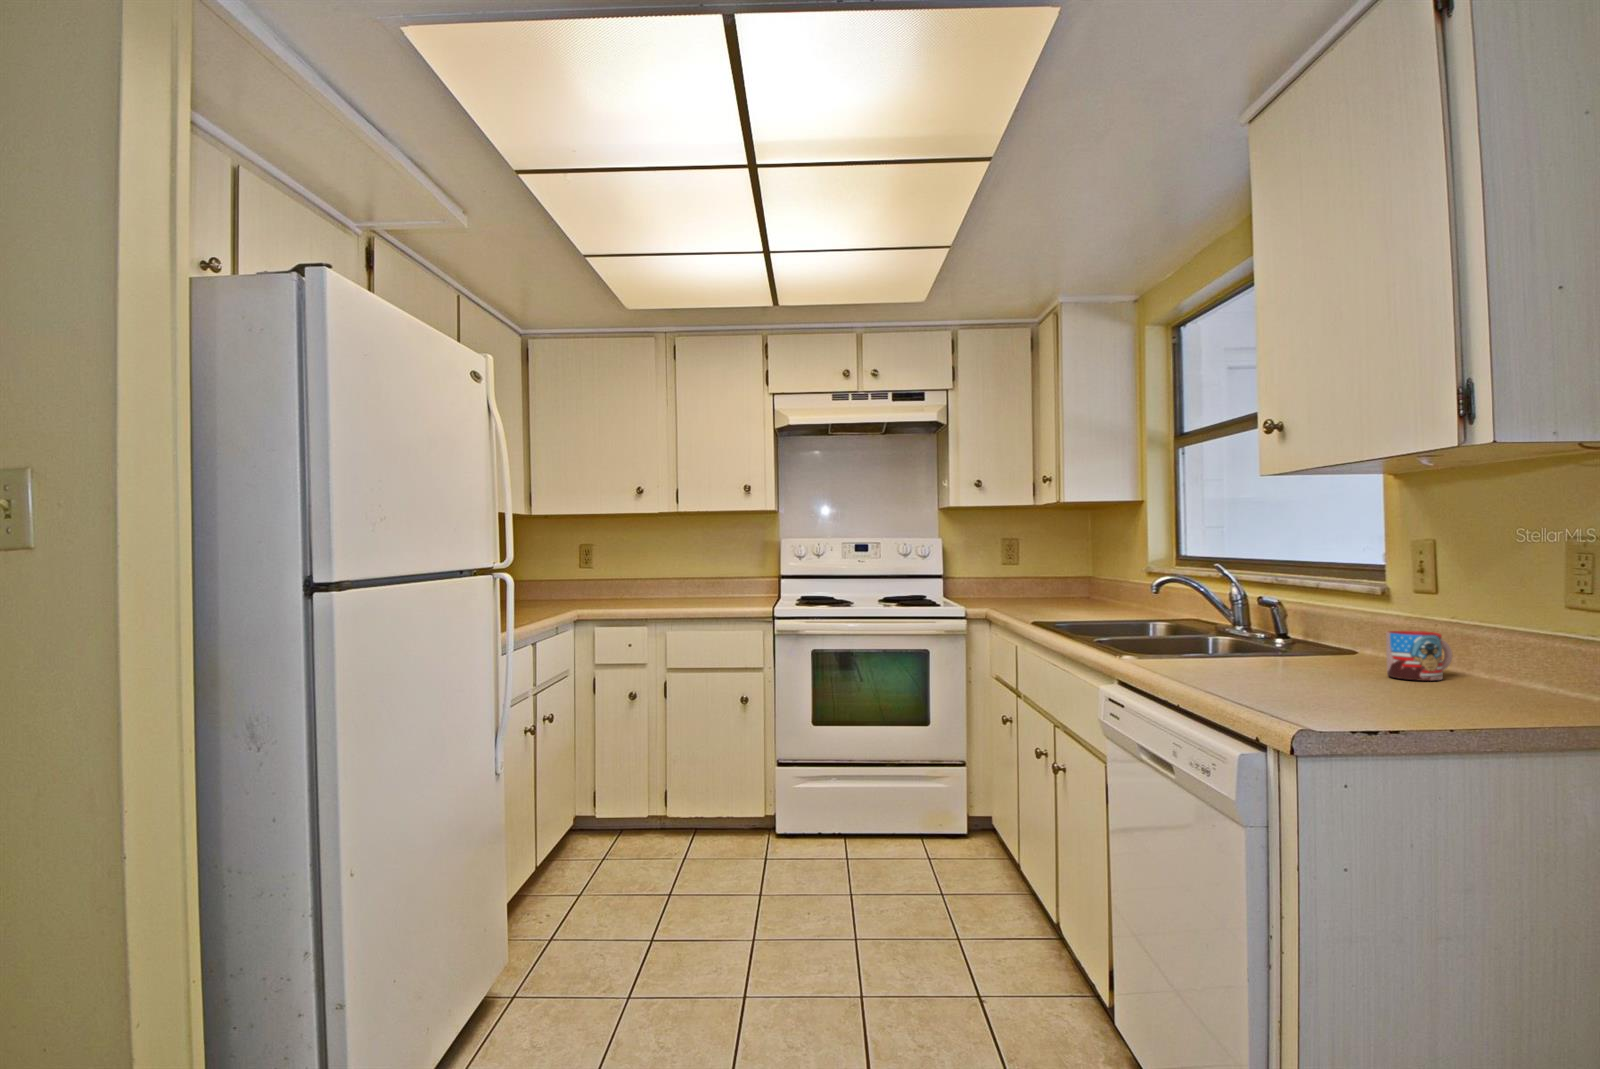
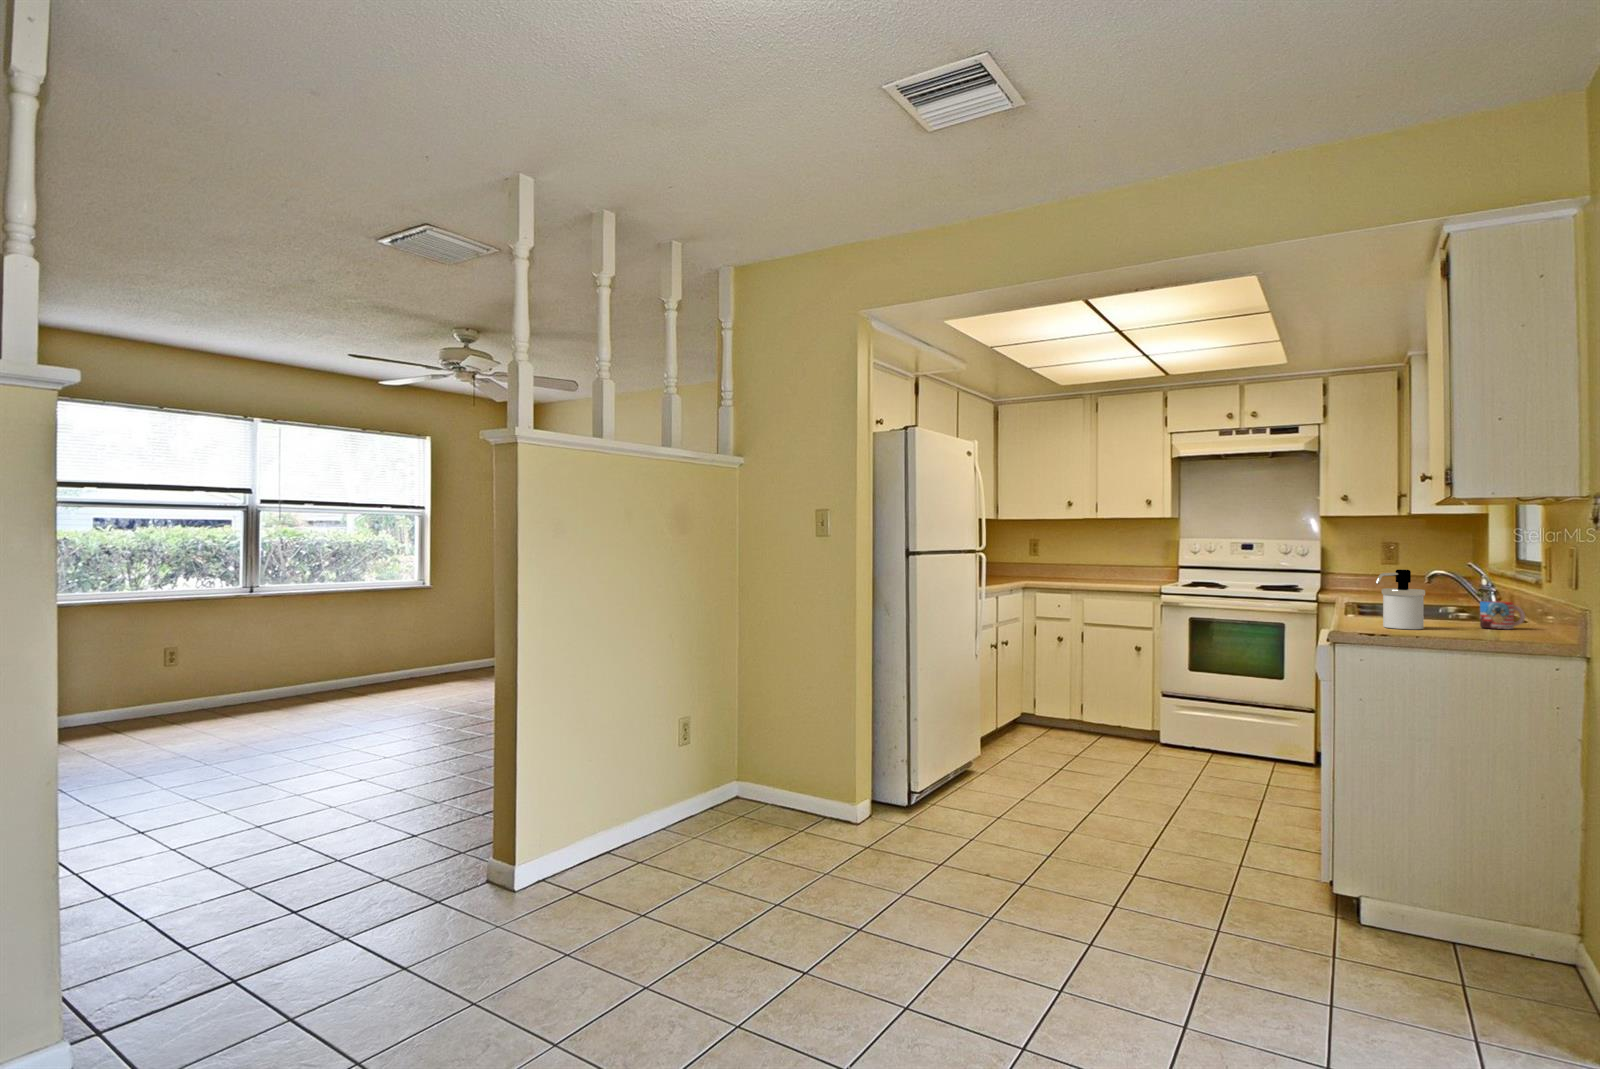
soap dispenser: none [1288,585,1368,700] -> present [1376,570,1425,629]

